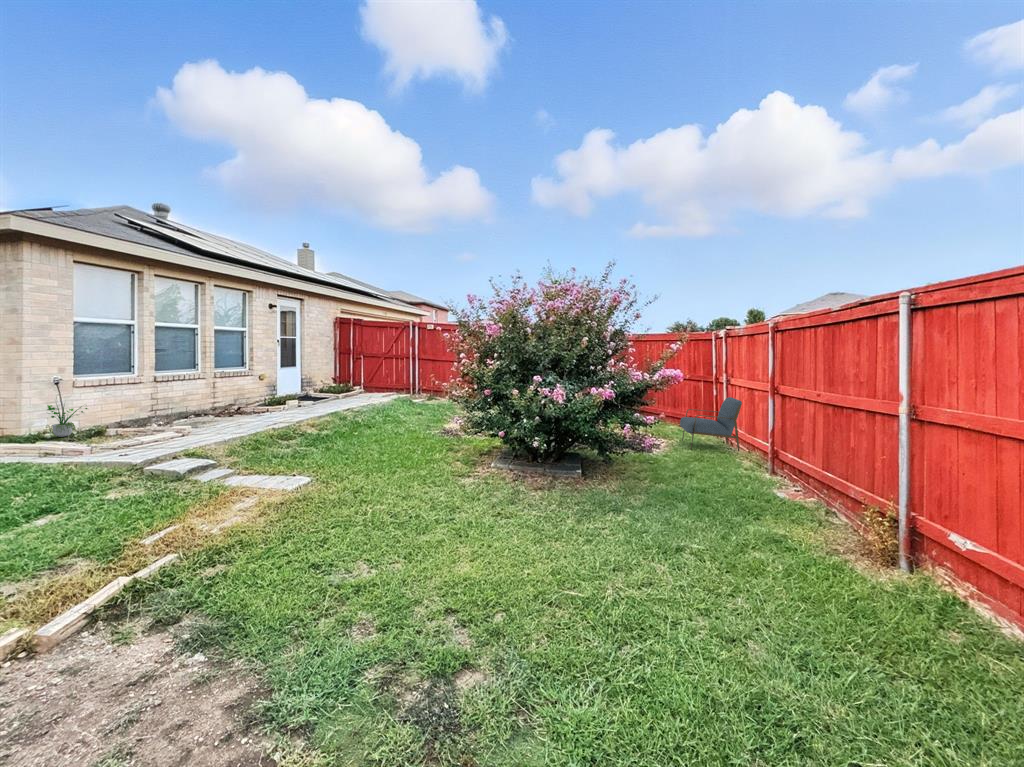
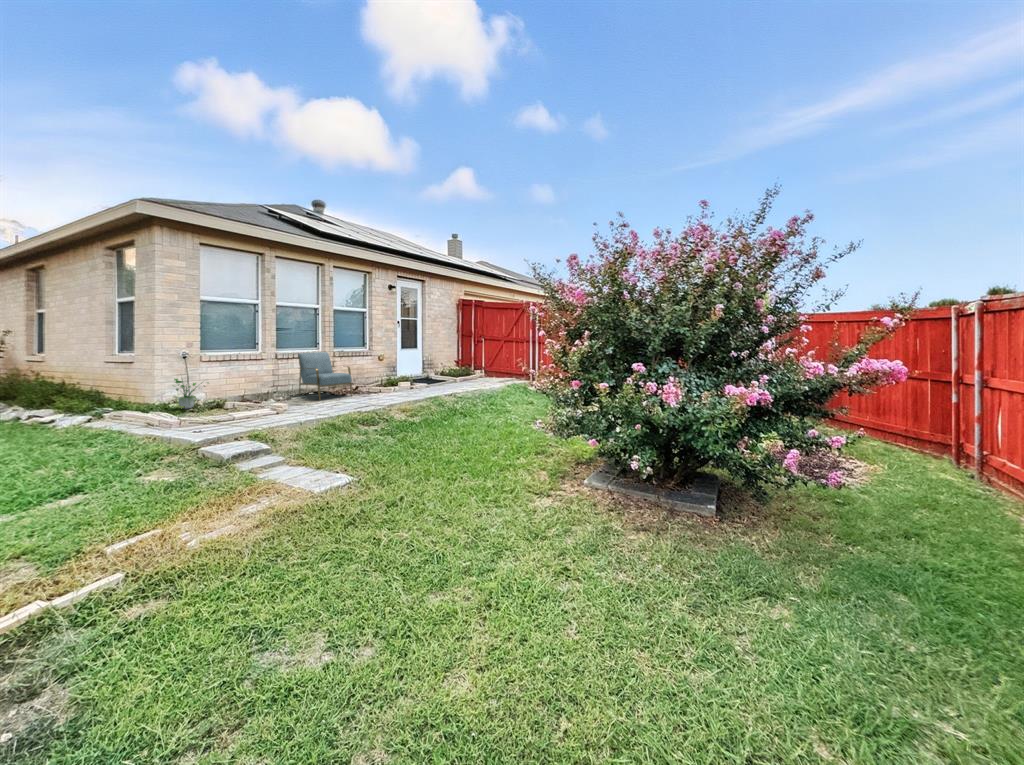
chair: present [680,397,742,451] -> present [298,352,352,400]

